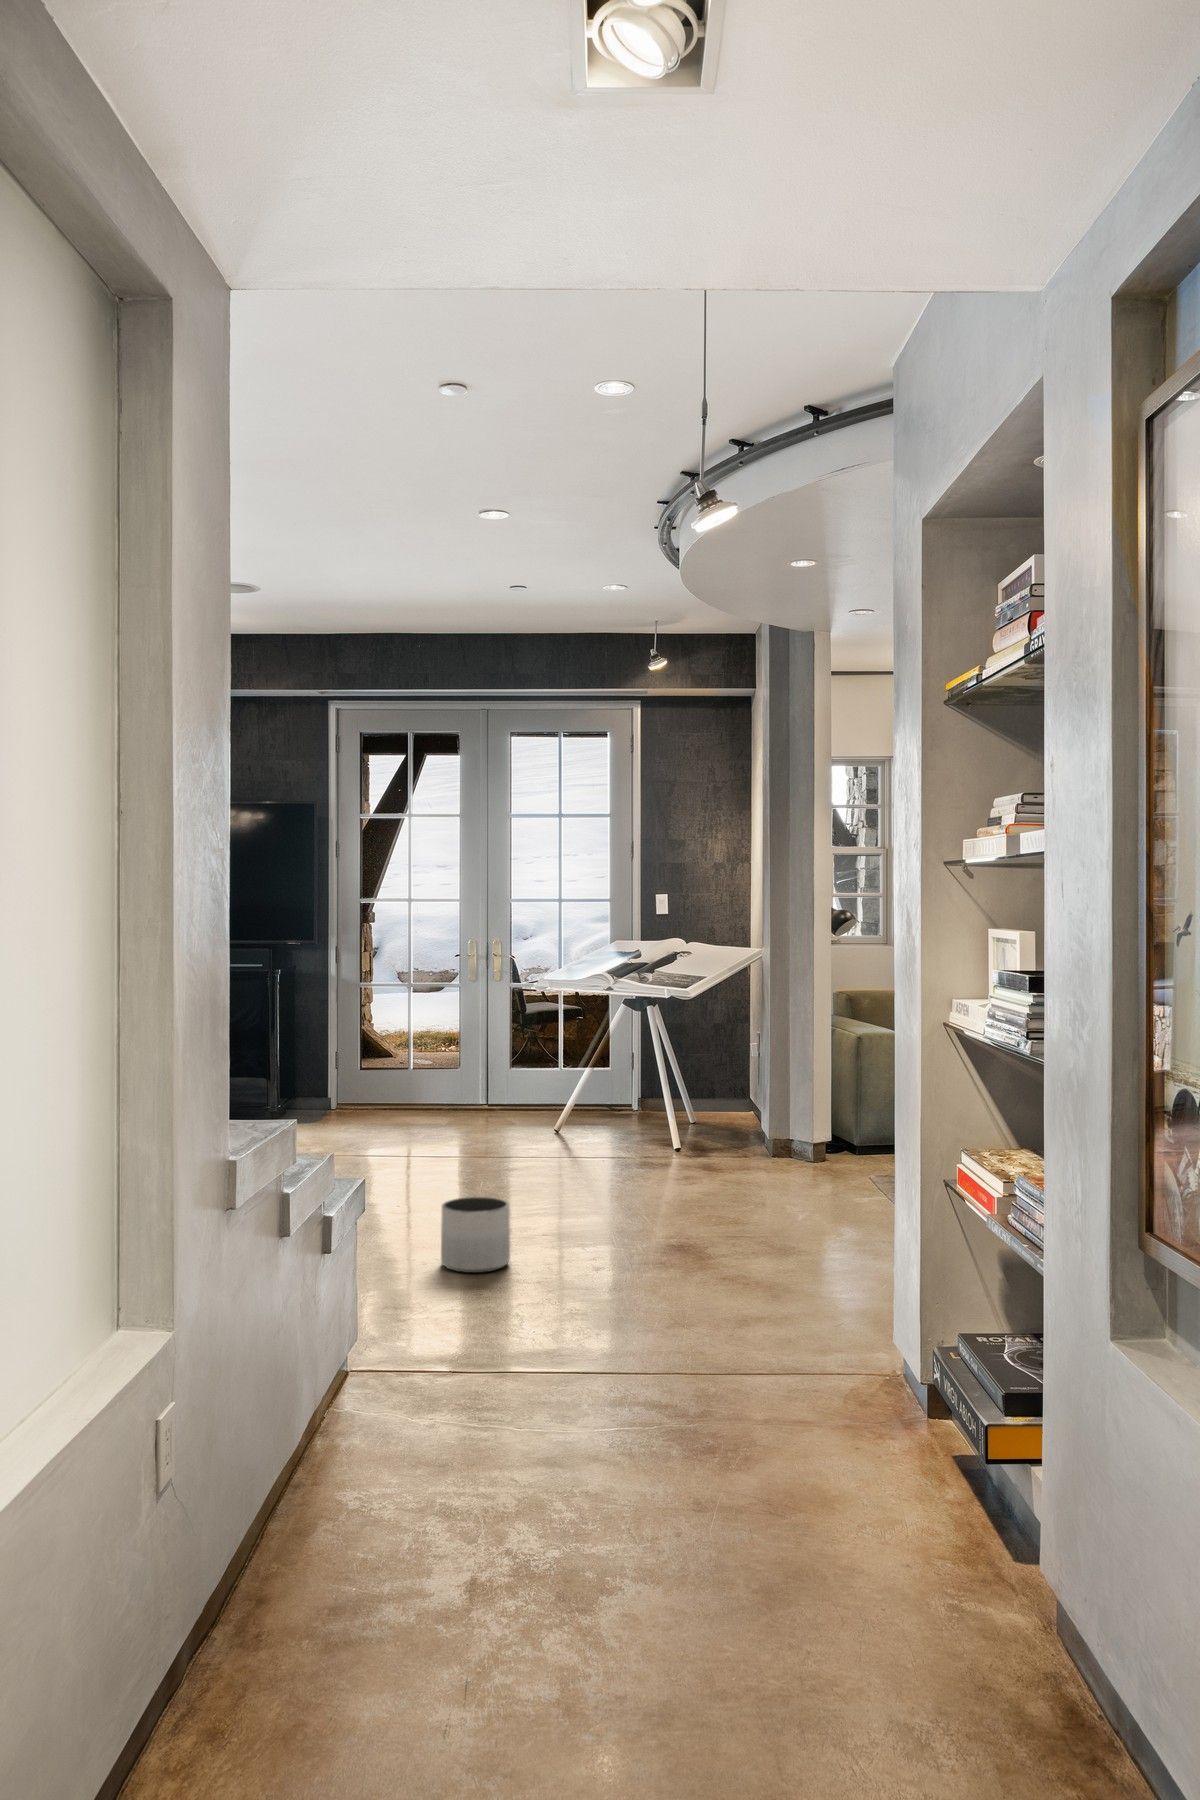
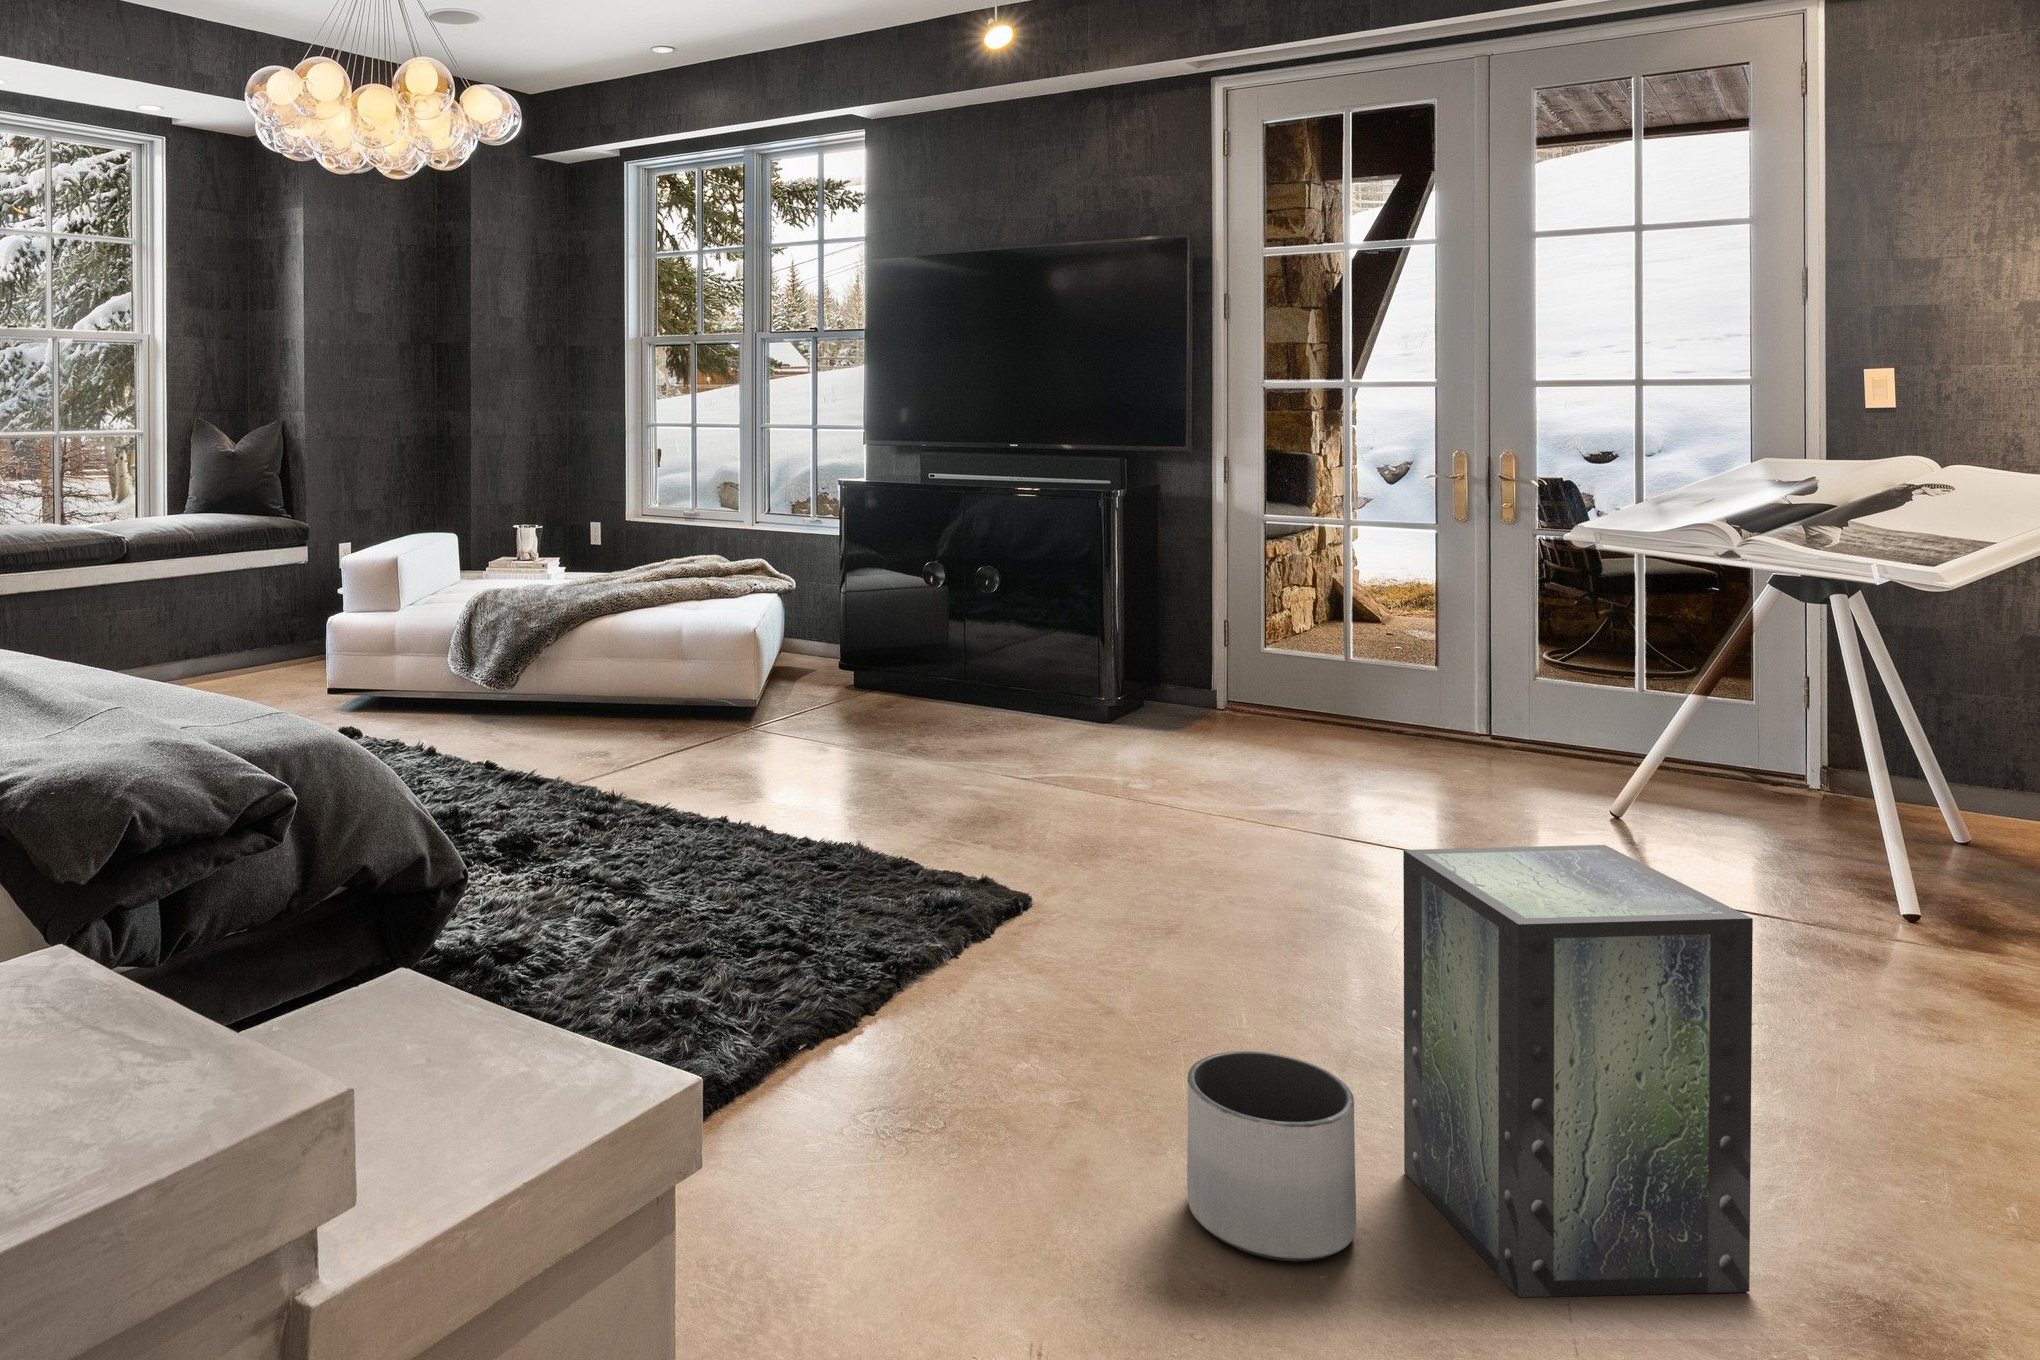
storage box: none [518,1095,641,1265] -> present [1403,845,1753,1297]

